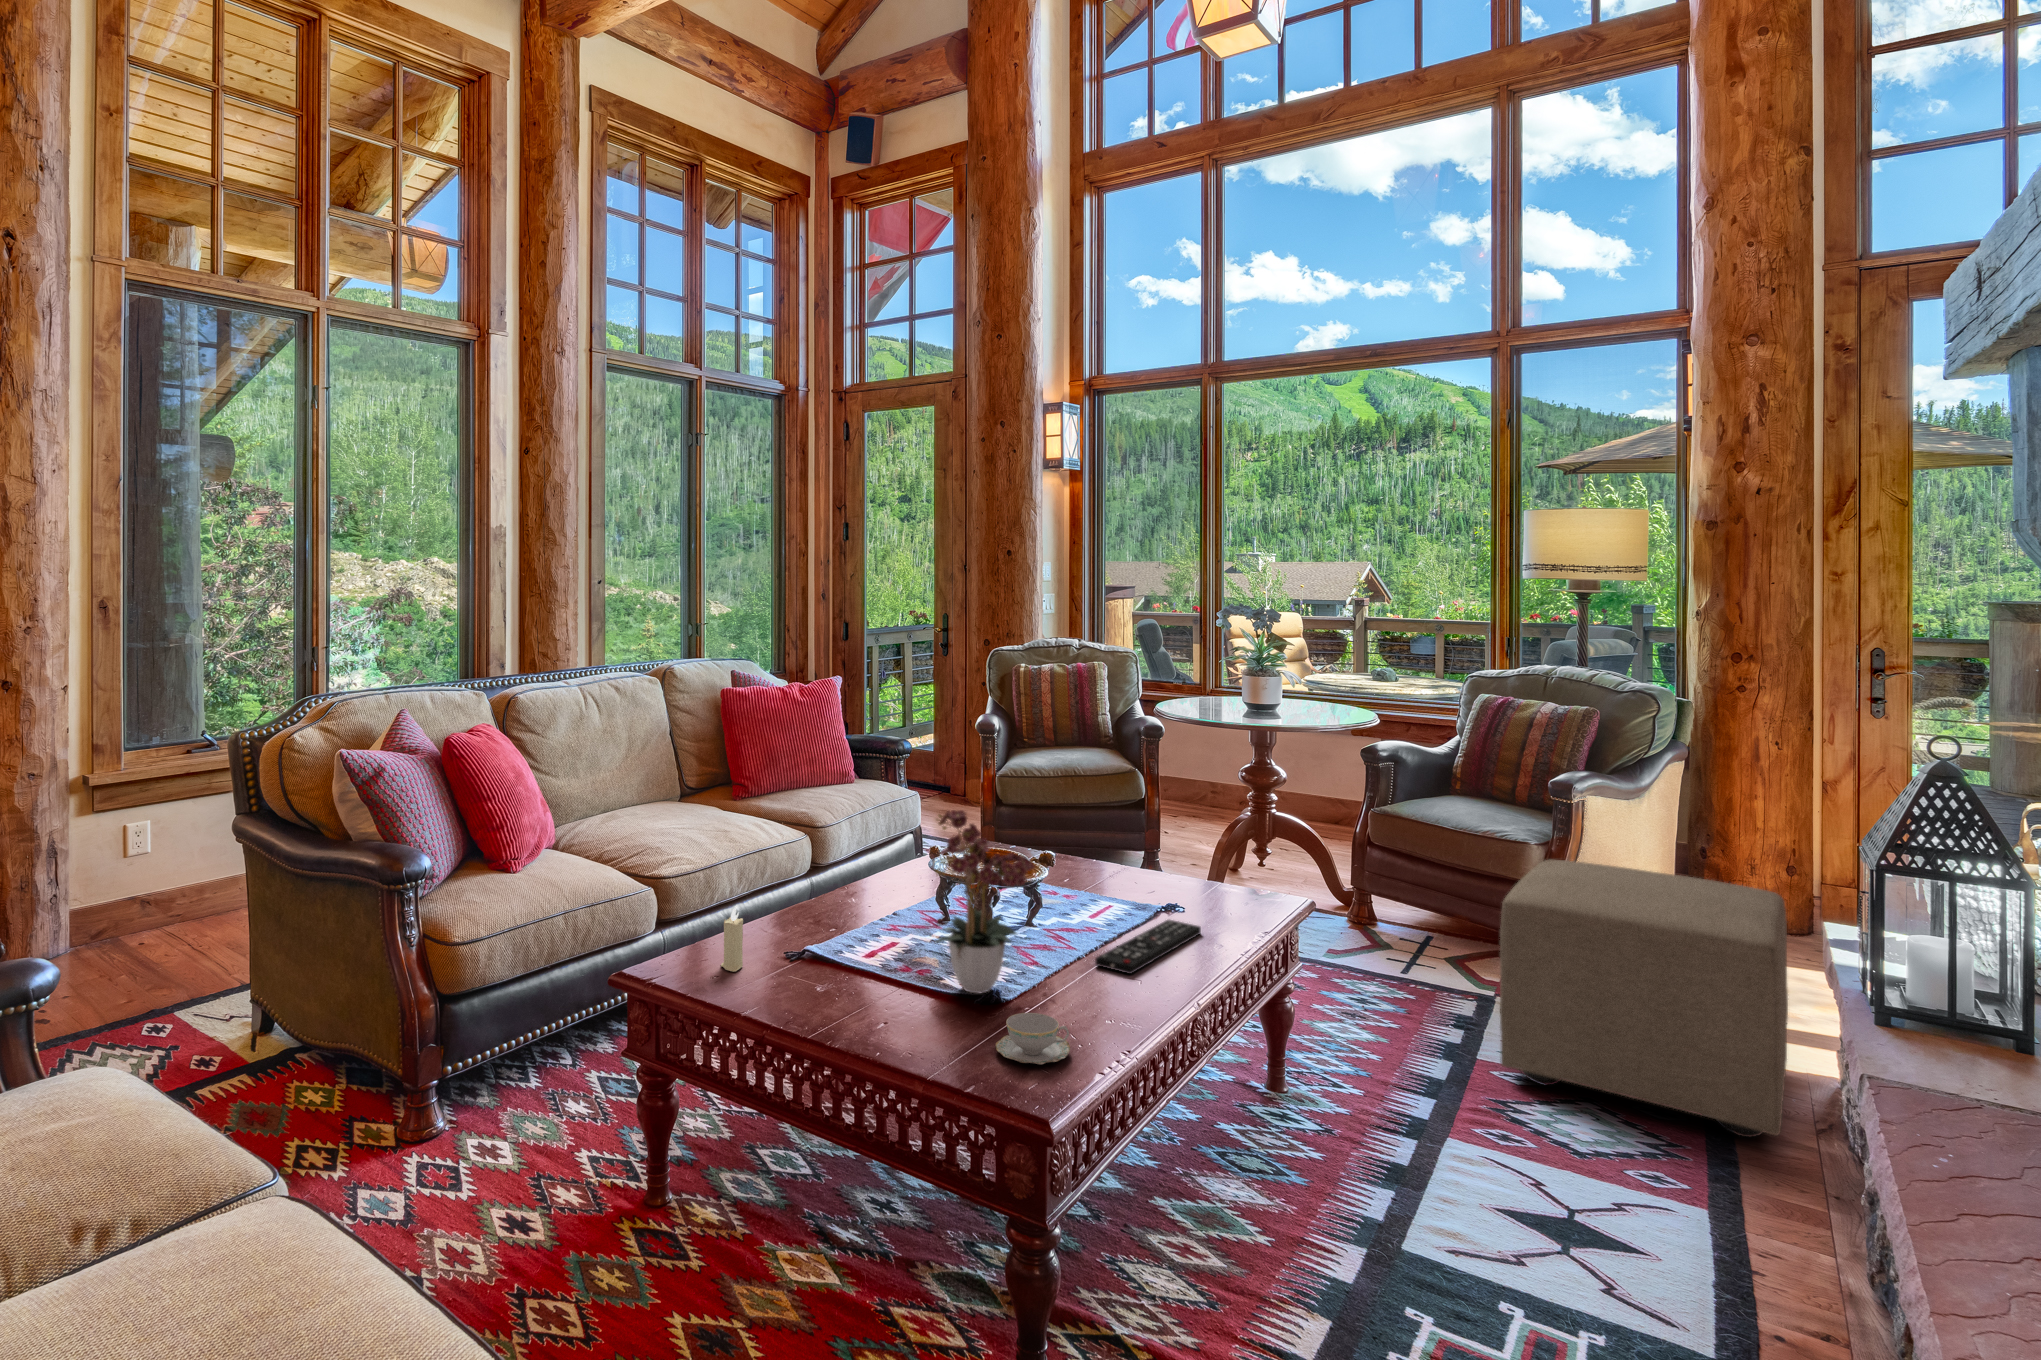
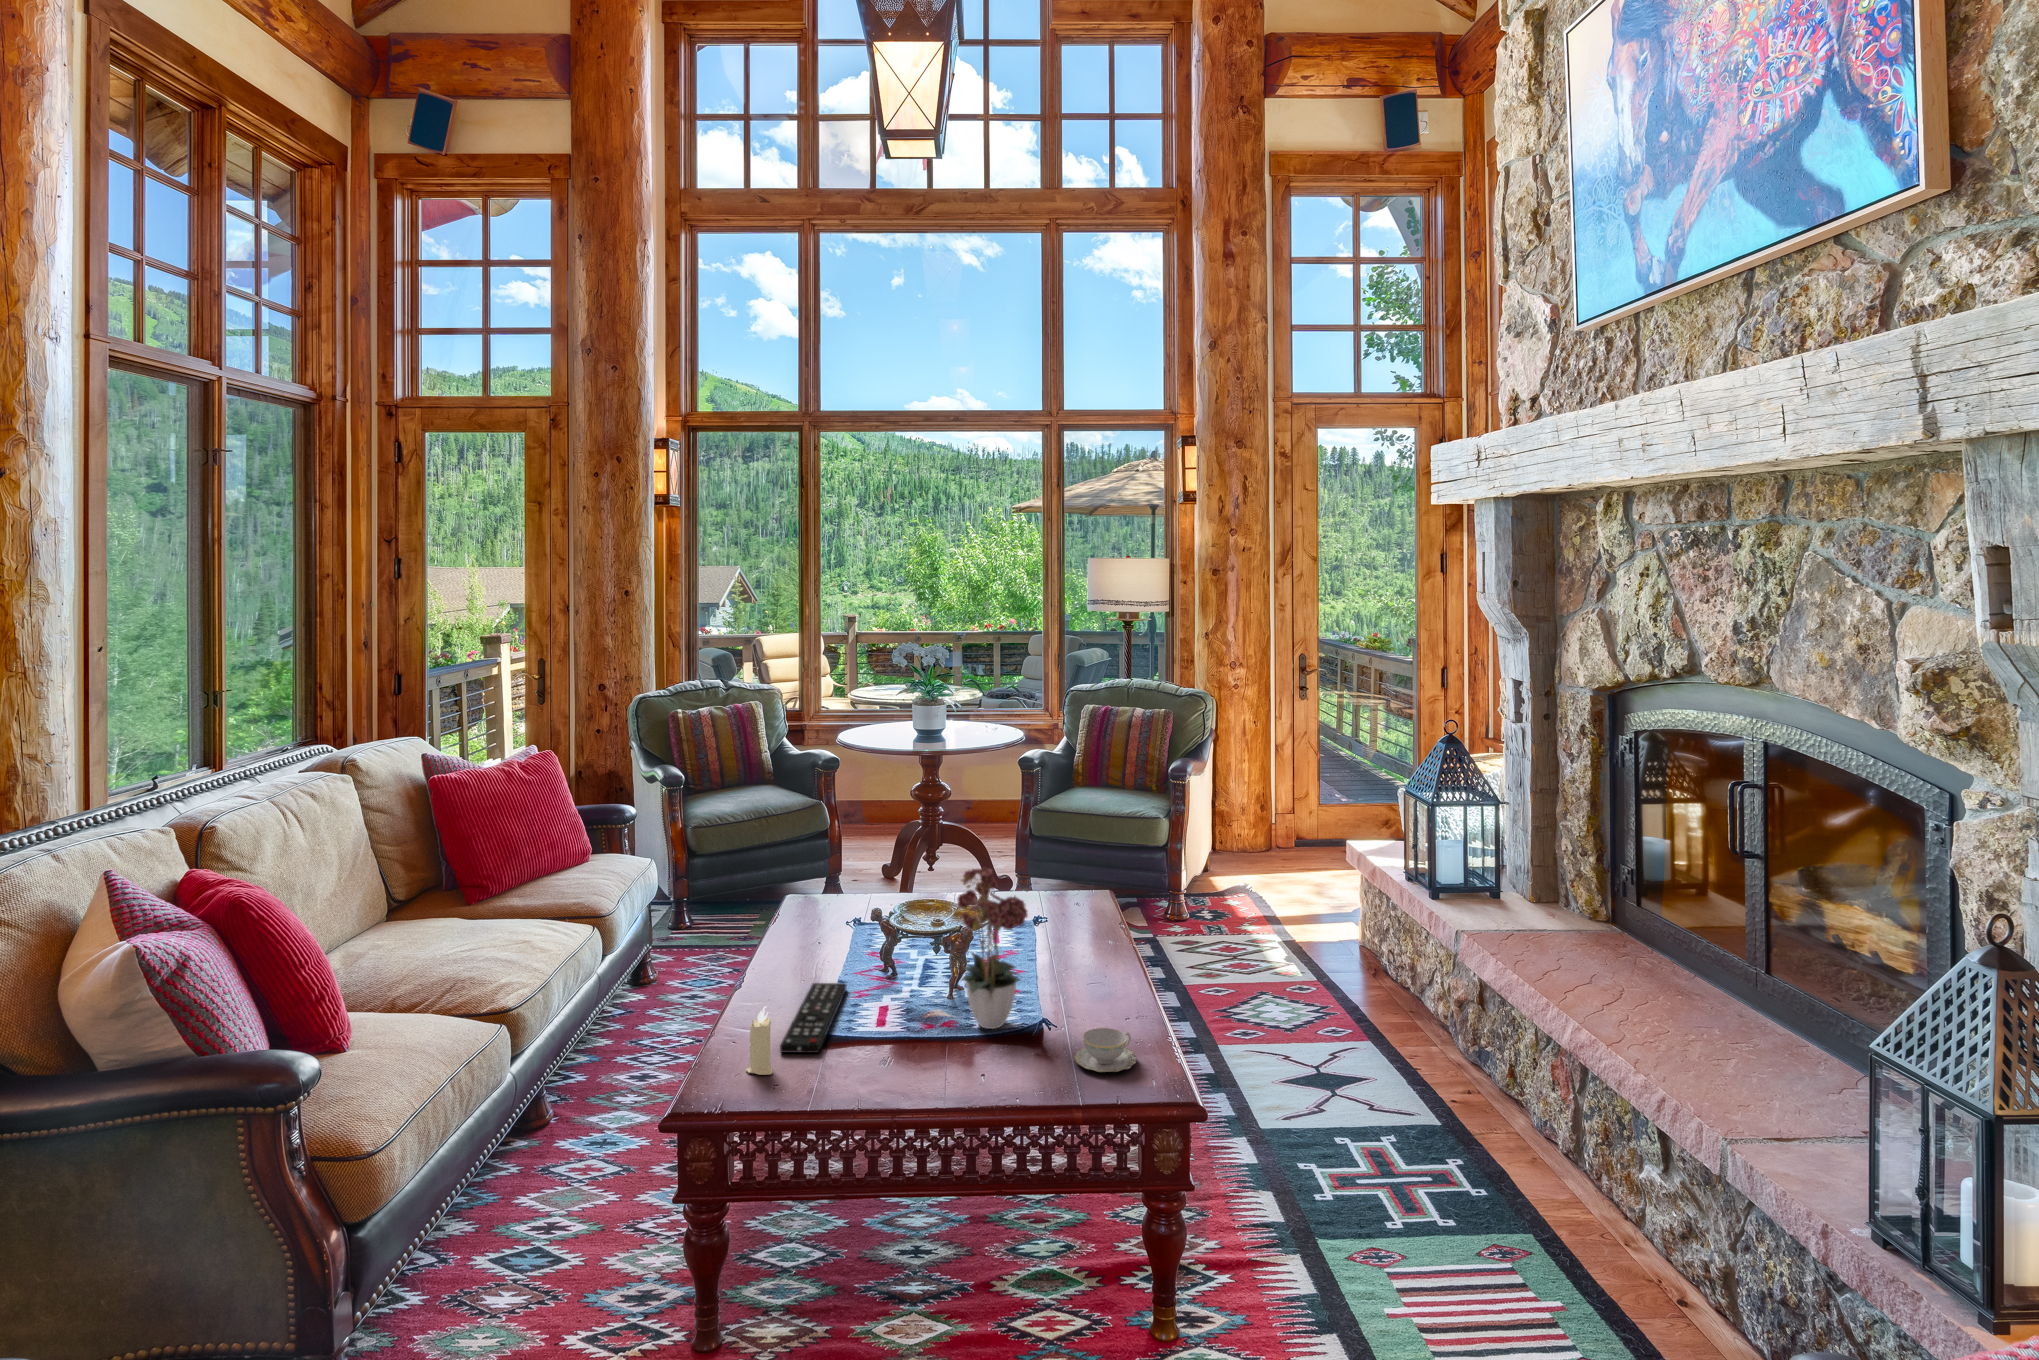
ottoman: present [1500,860,1788,1137] -> none [1182,822,1365,989]
remote control: present [1095,920,1201,974] -> present [780,983,846,1053]

